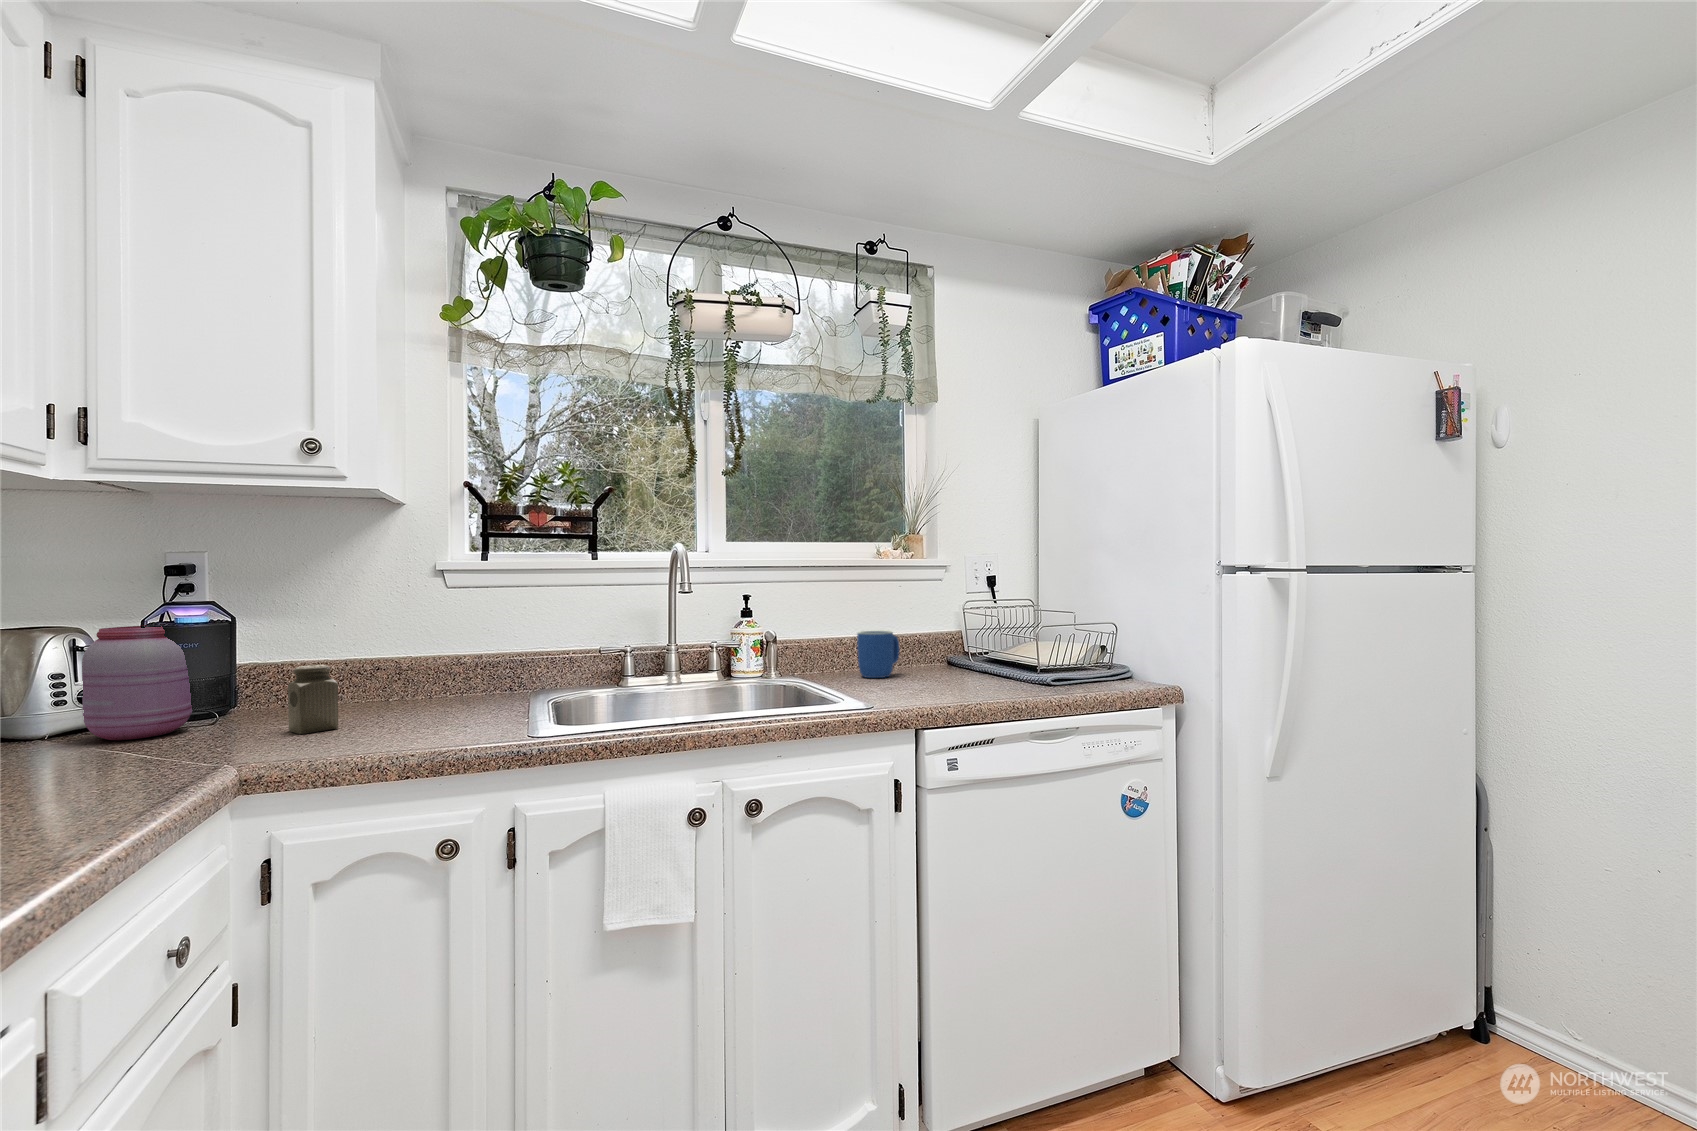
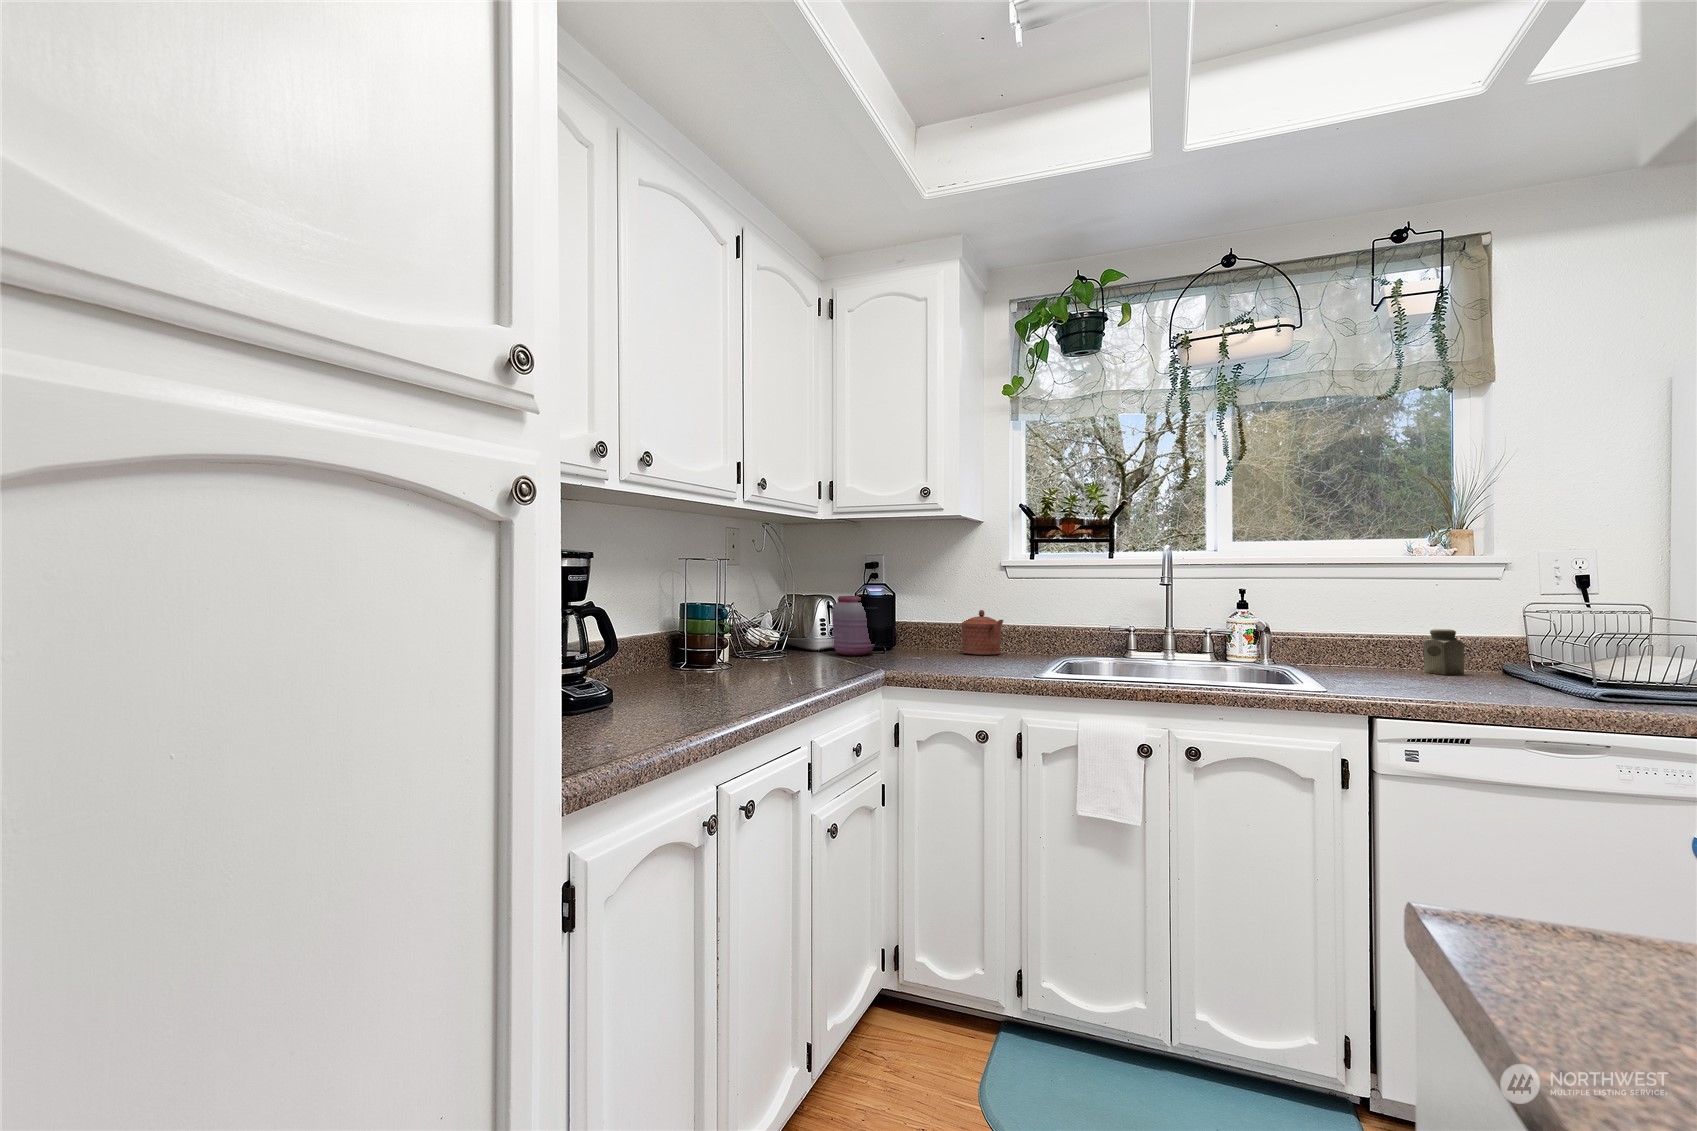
mug: present [857,630,900,678] -> none [1360,629,1416,676]
teapot: none [368,636,447,705] -> present [962,610,1003,655]
salt shaker: present [288,665,338,734] -> present [1424,629,1464,675]

